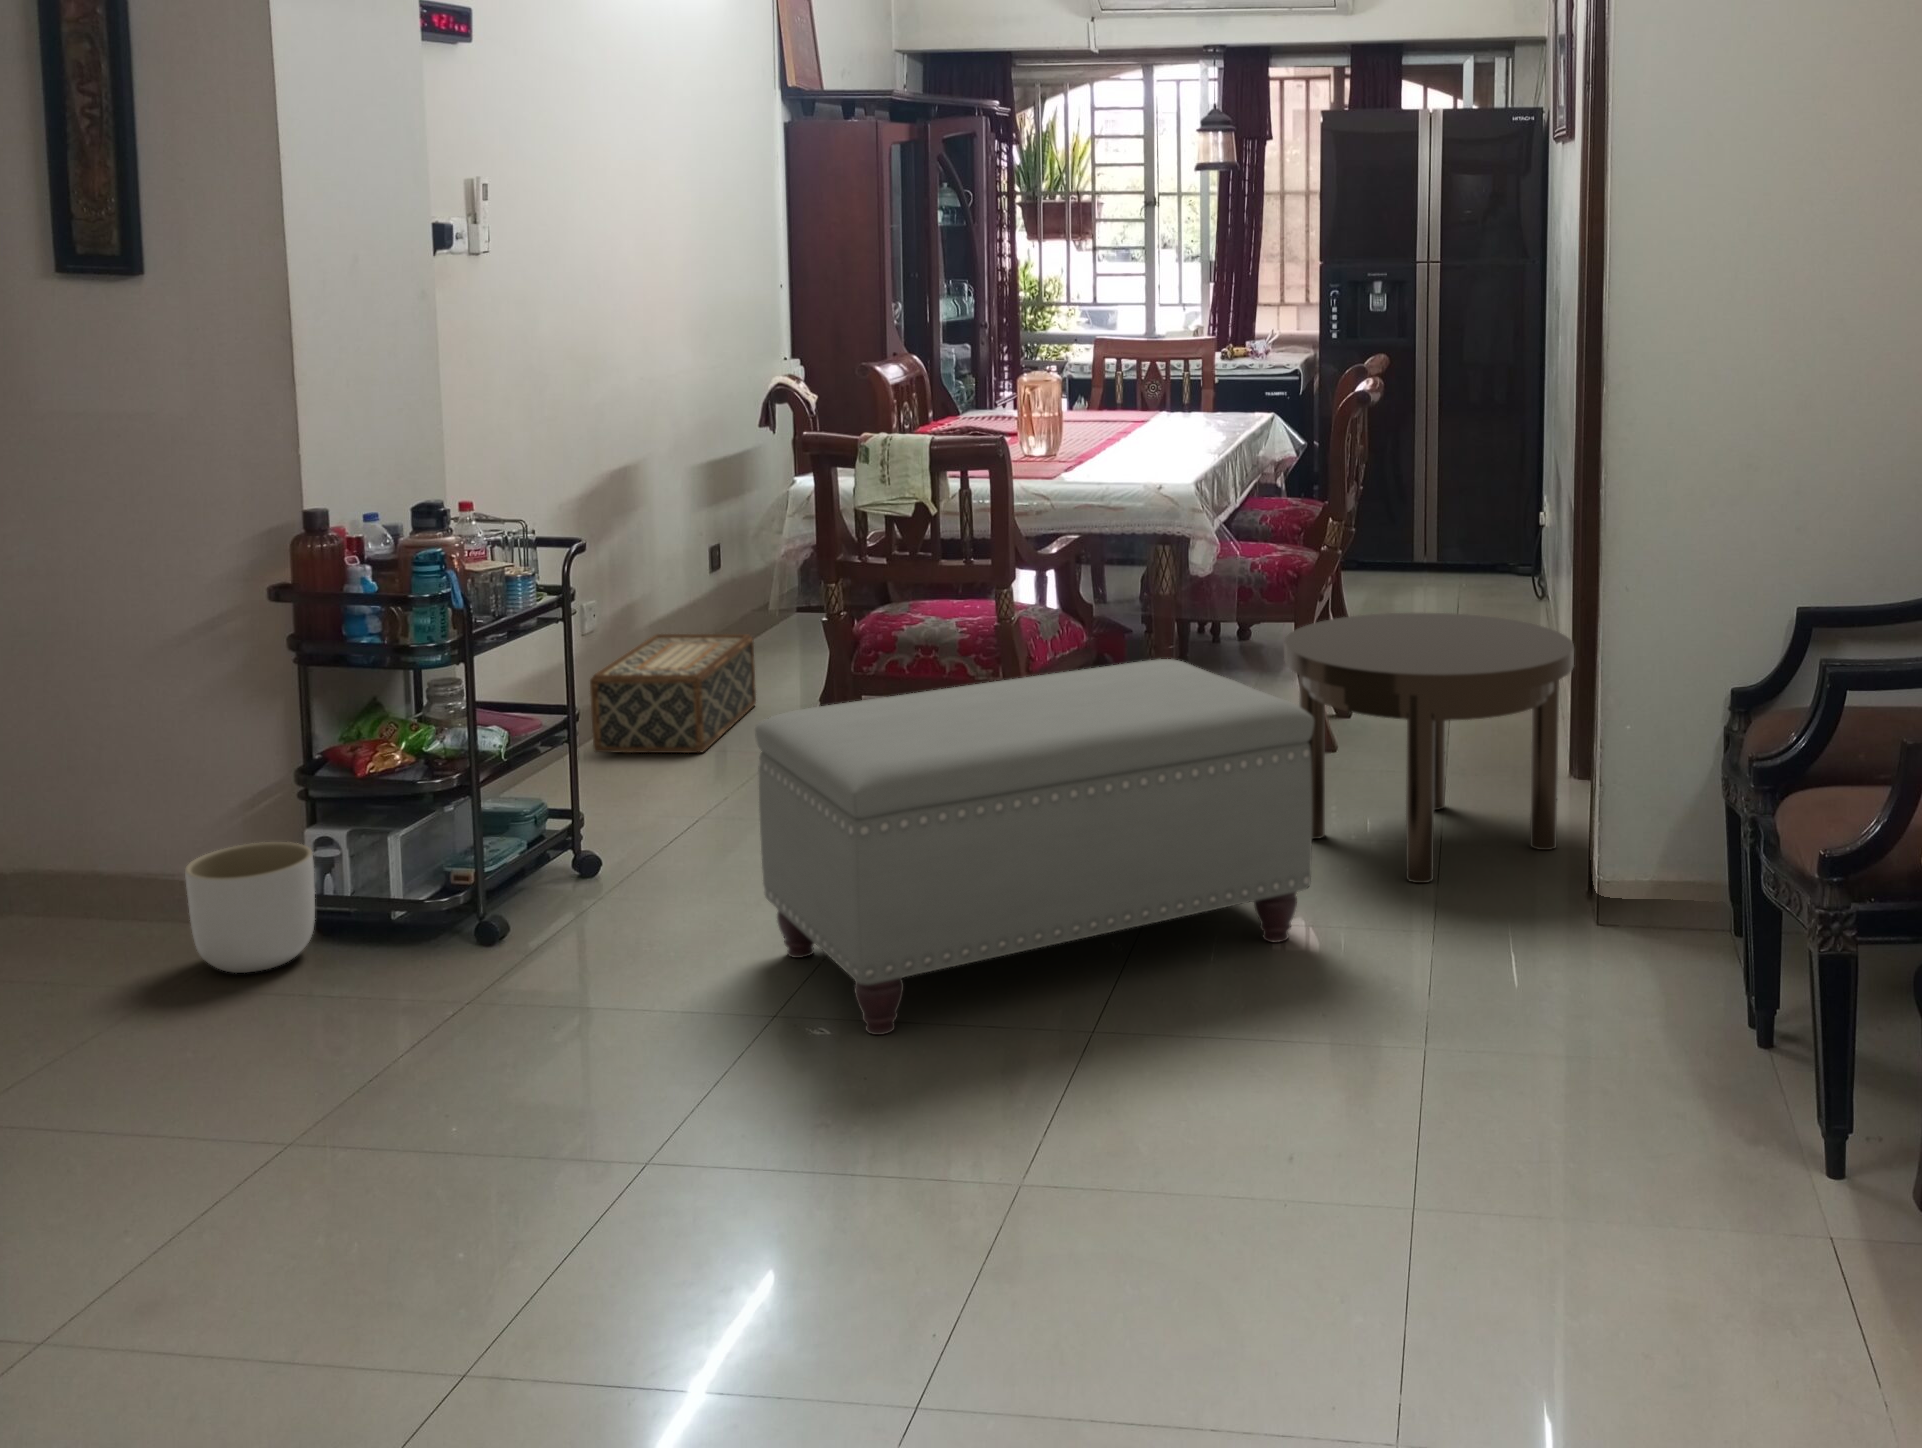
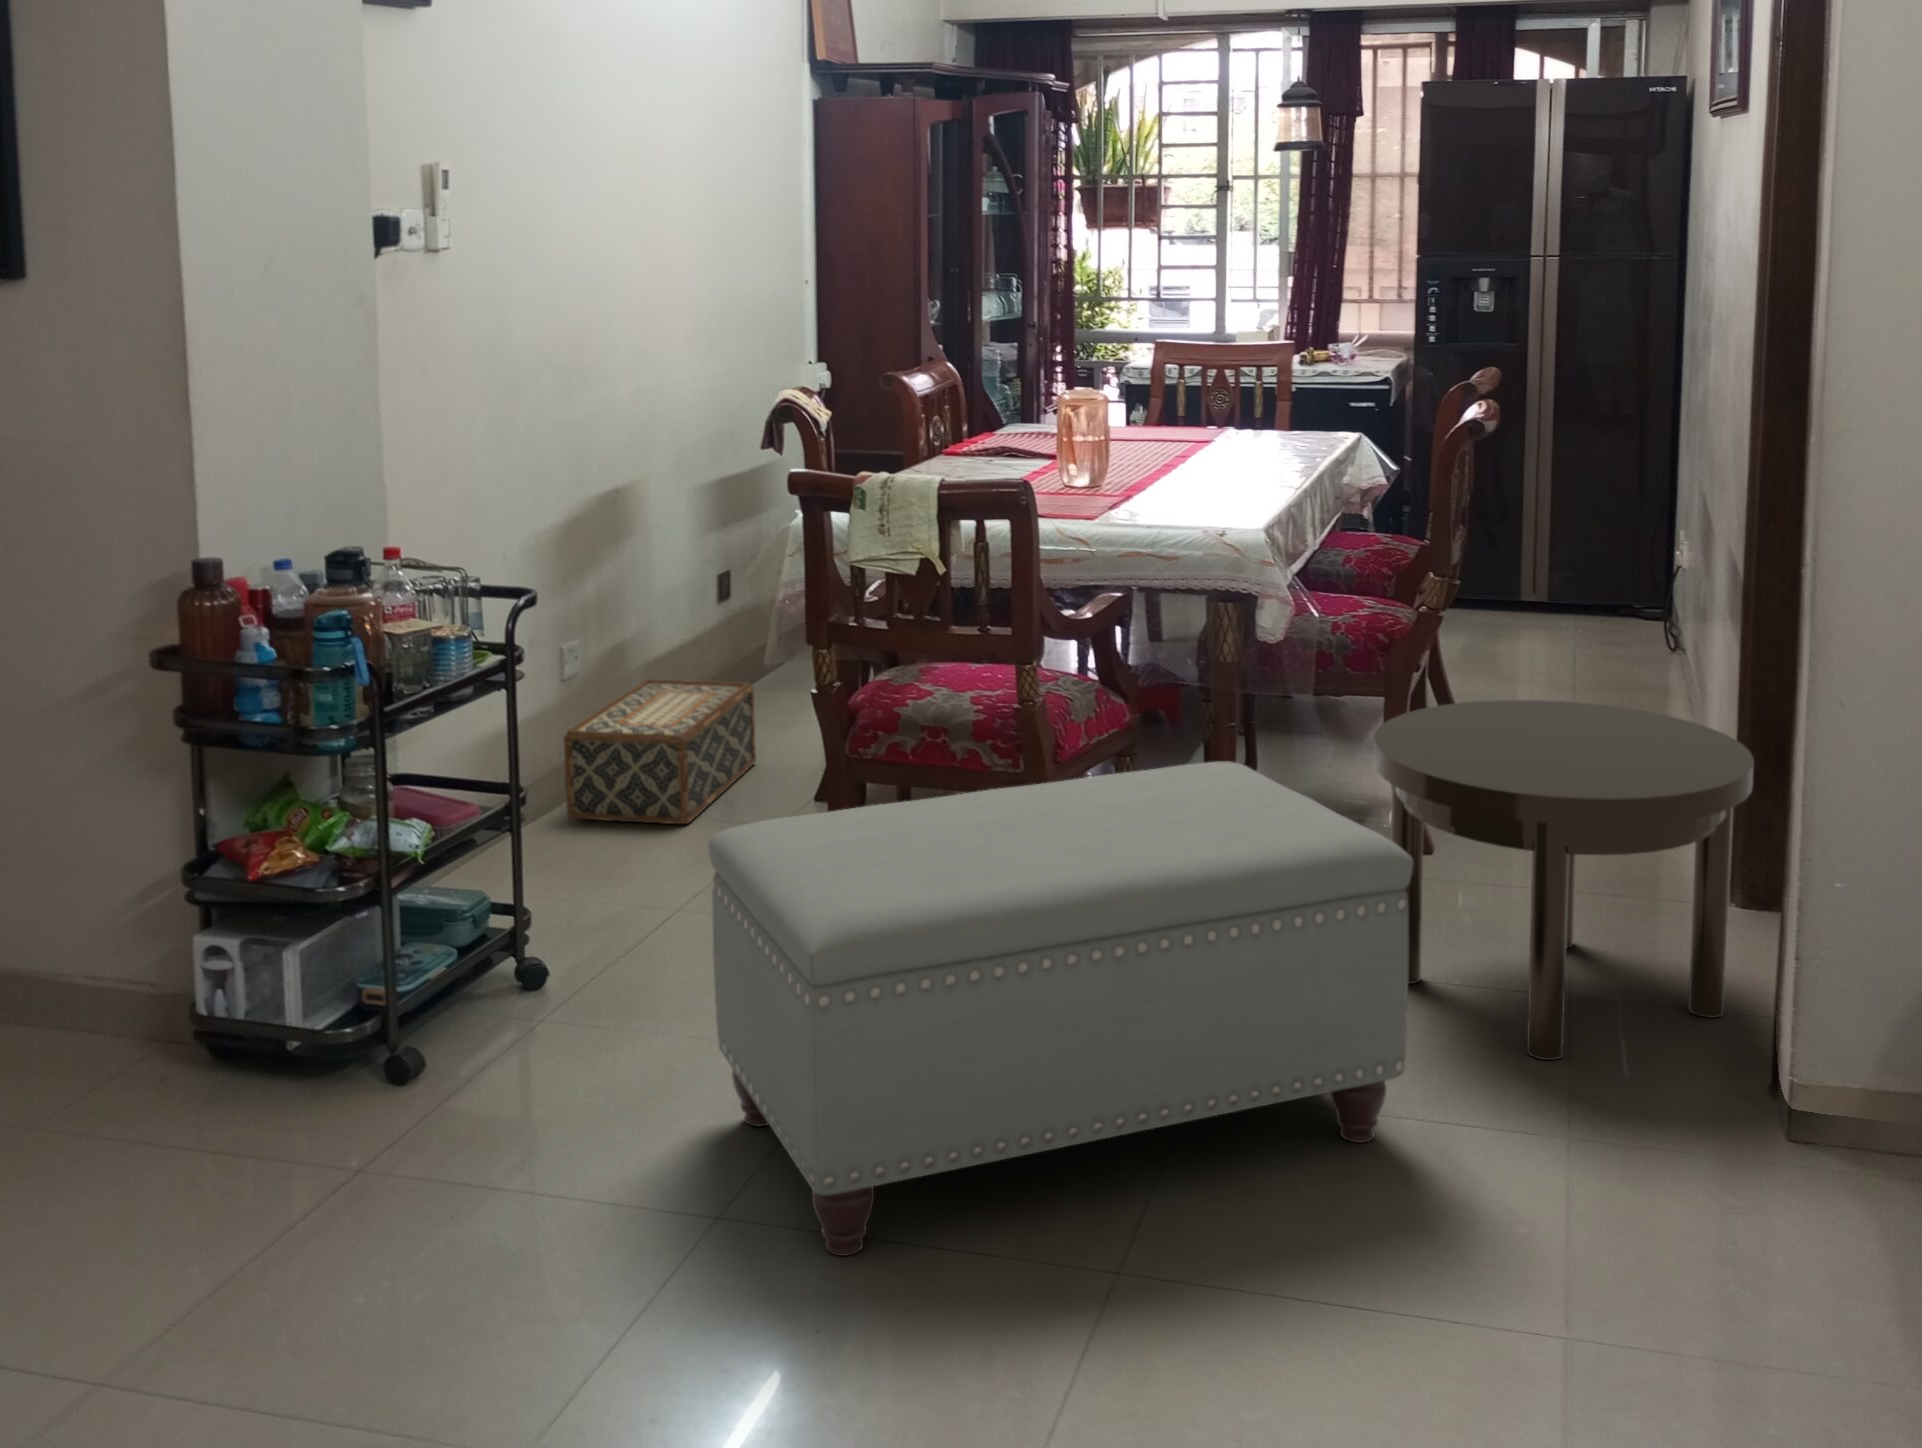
planter: present [185,842,315,973] -> none [53,946,203,1106]

